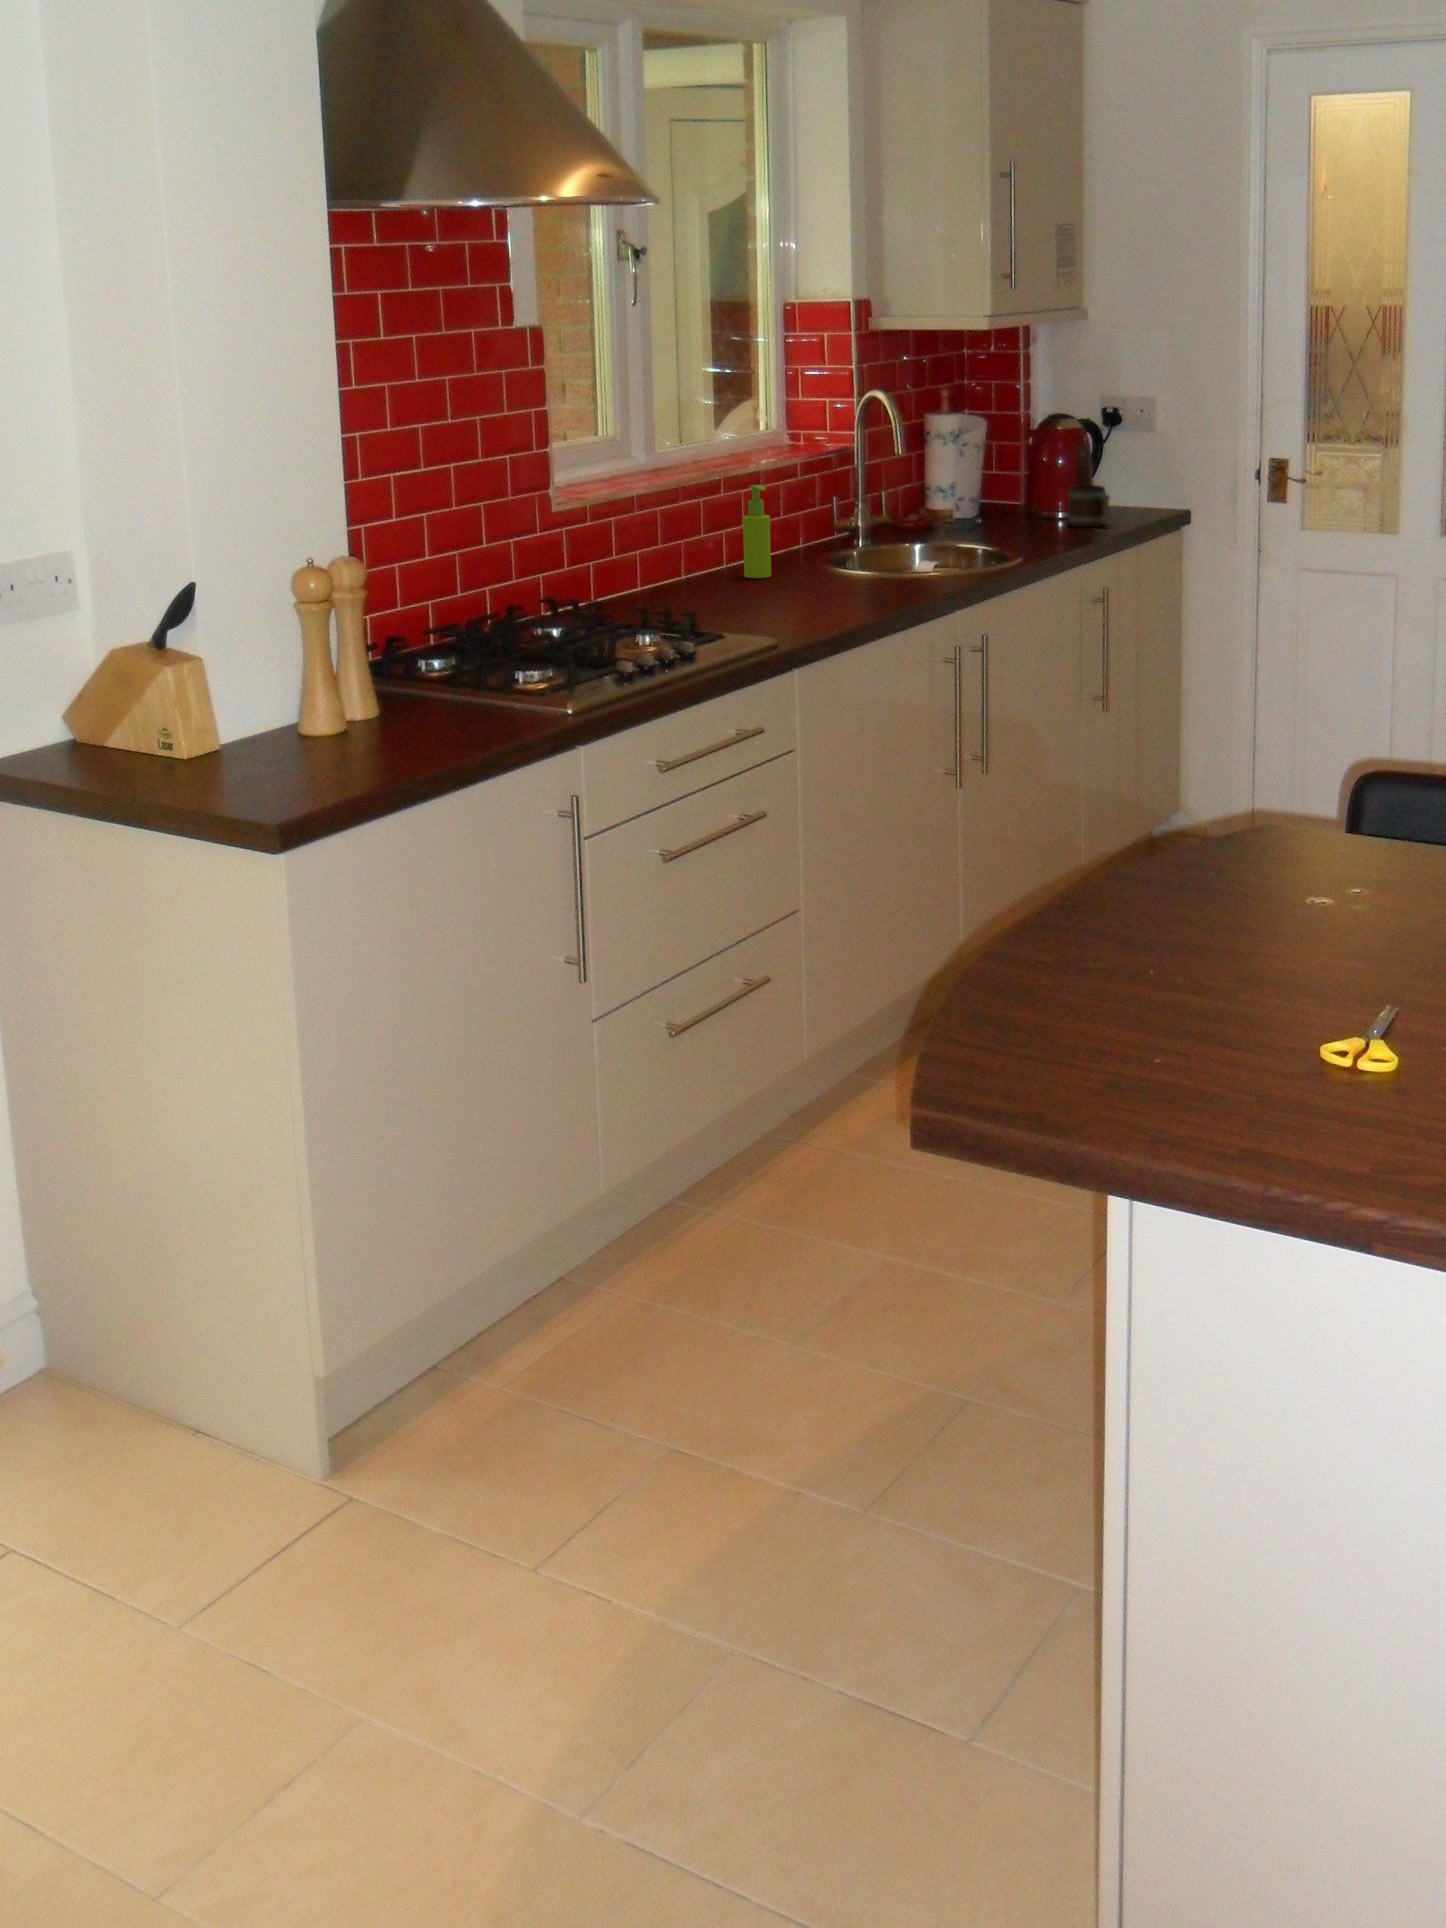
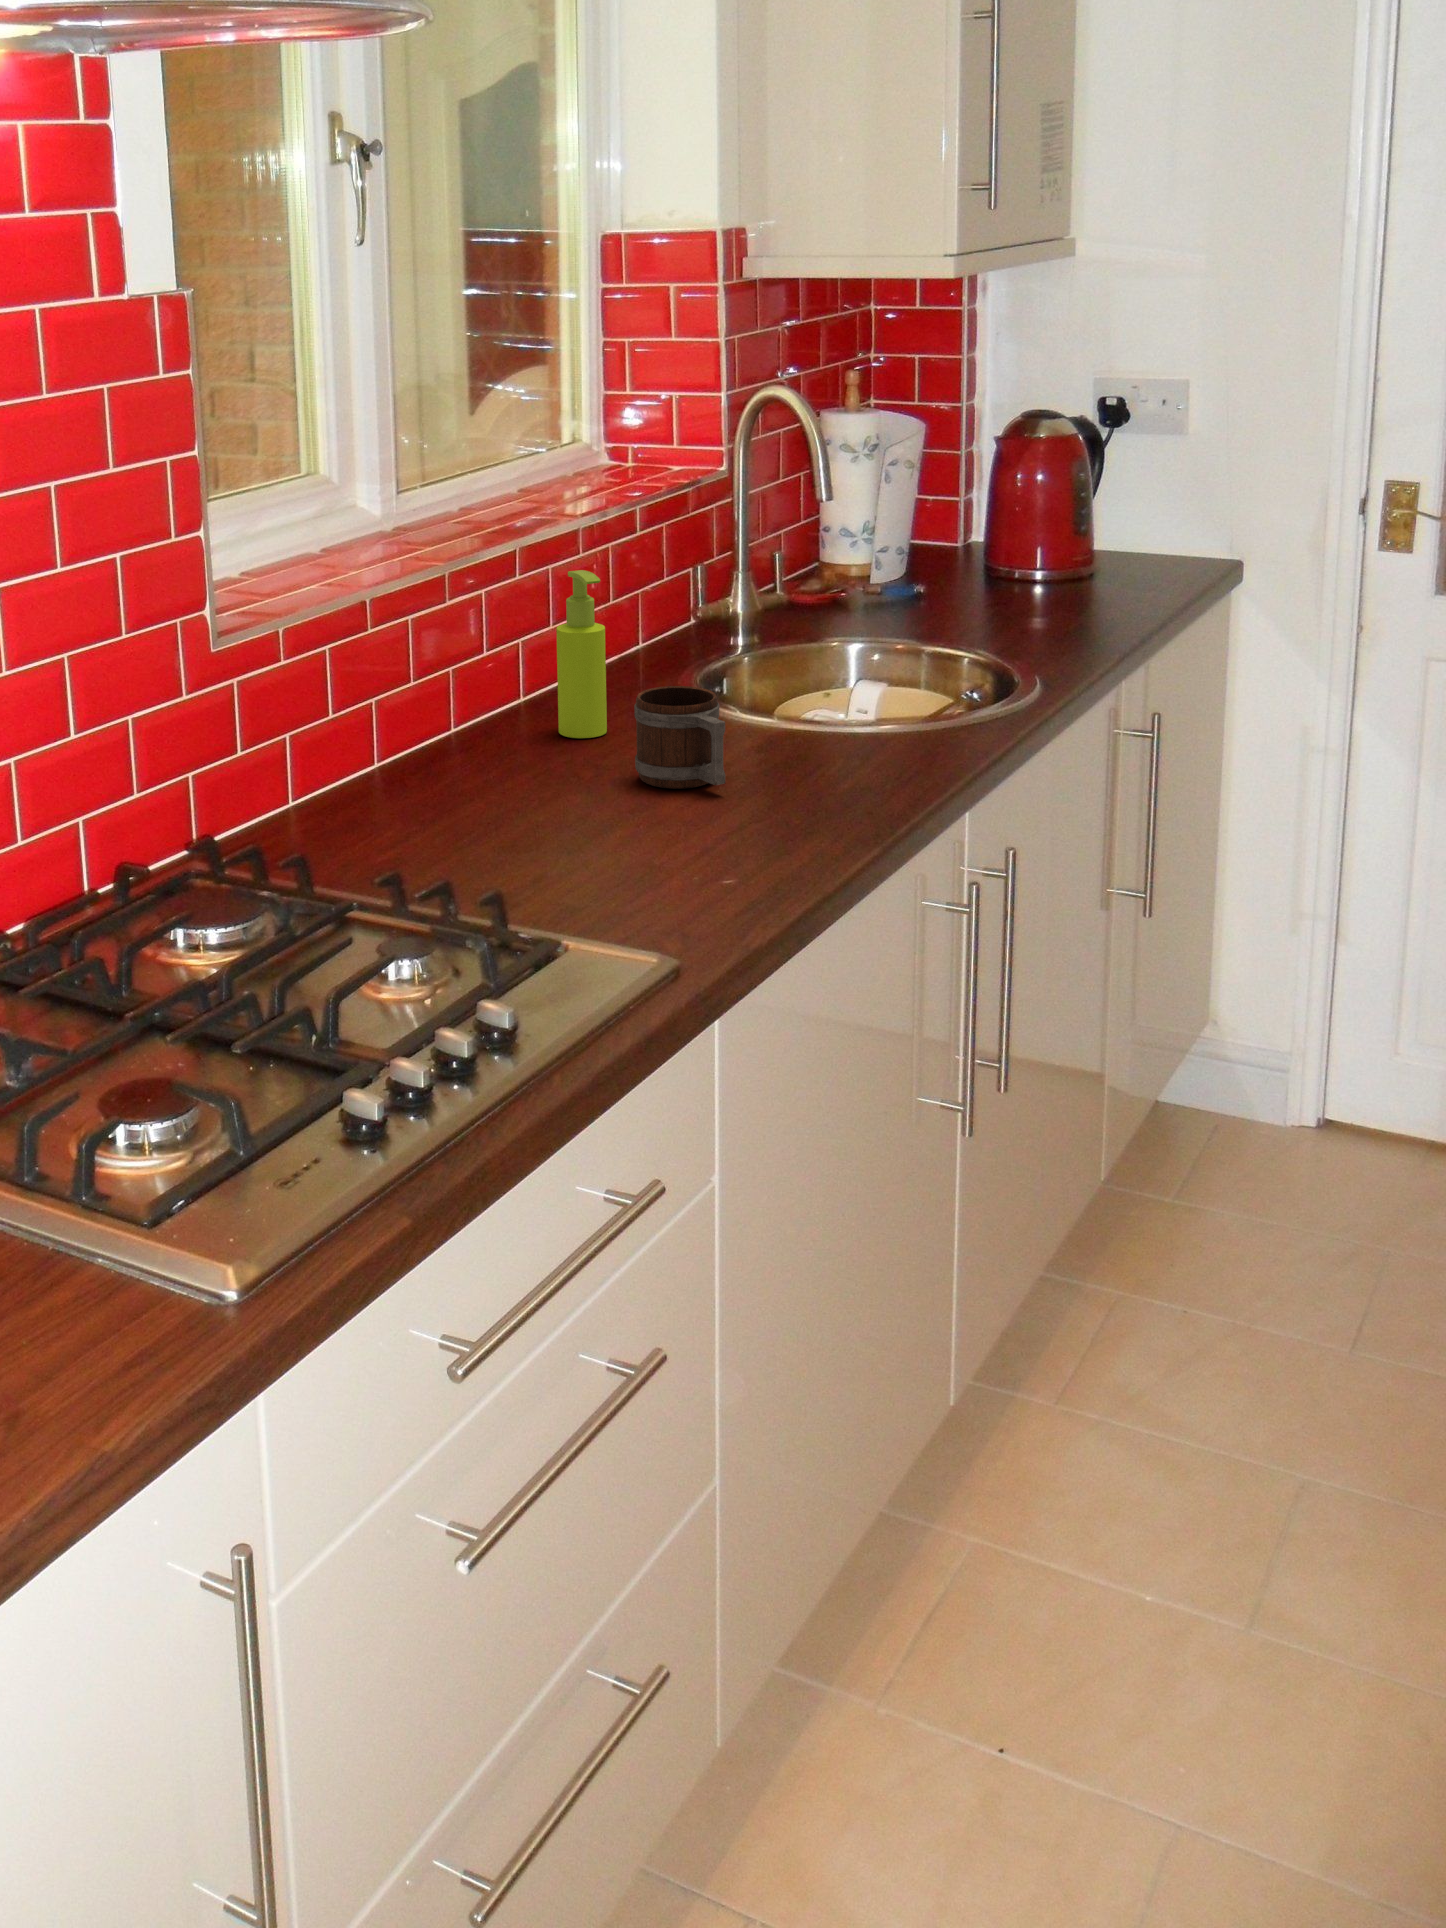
mug: present [1068,485,1110,527] -> present [634,686,725,789]

